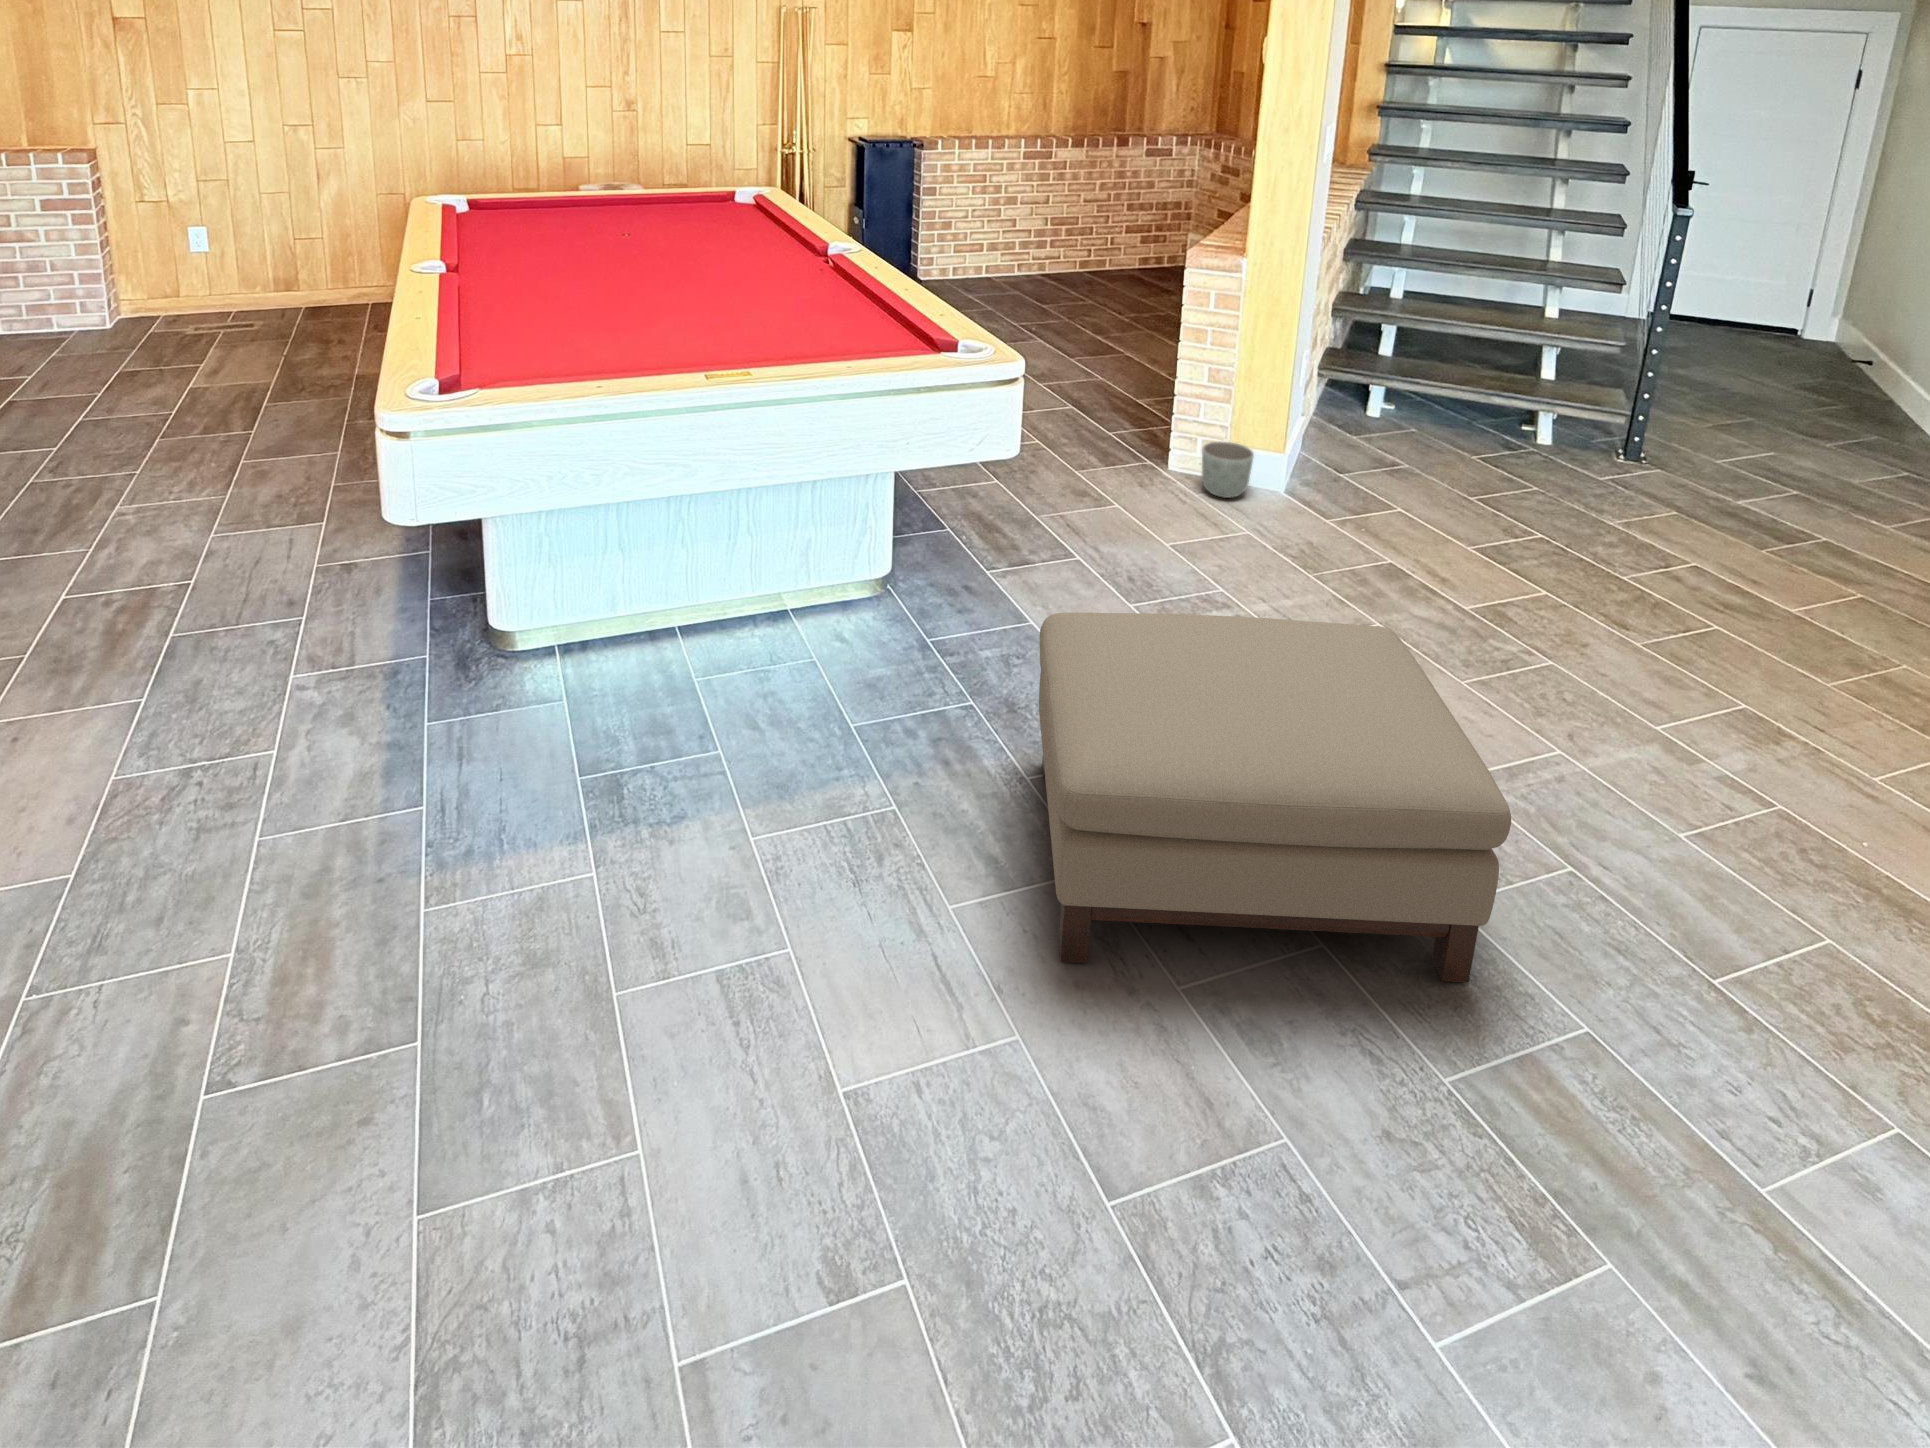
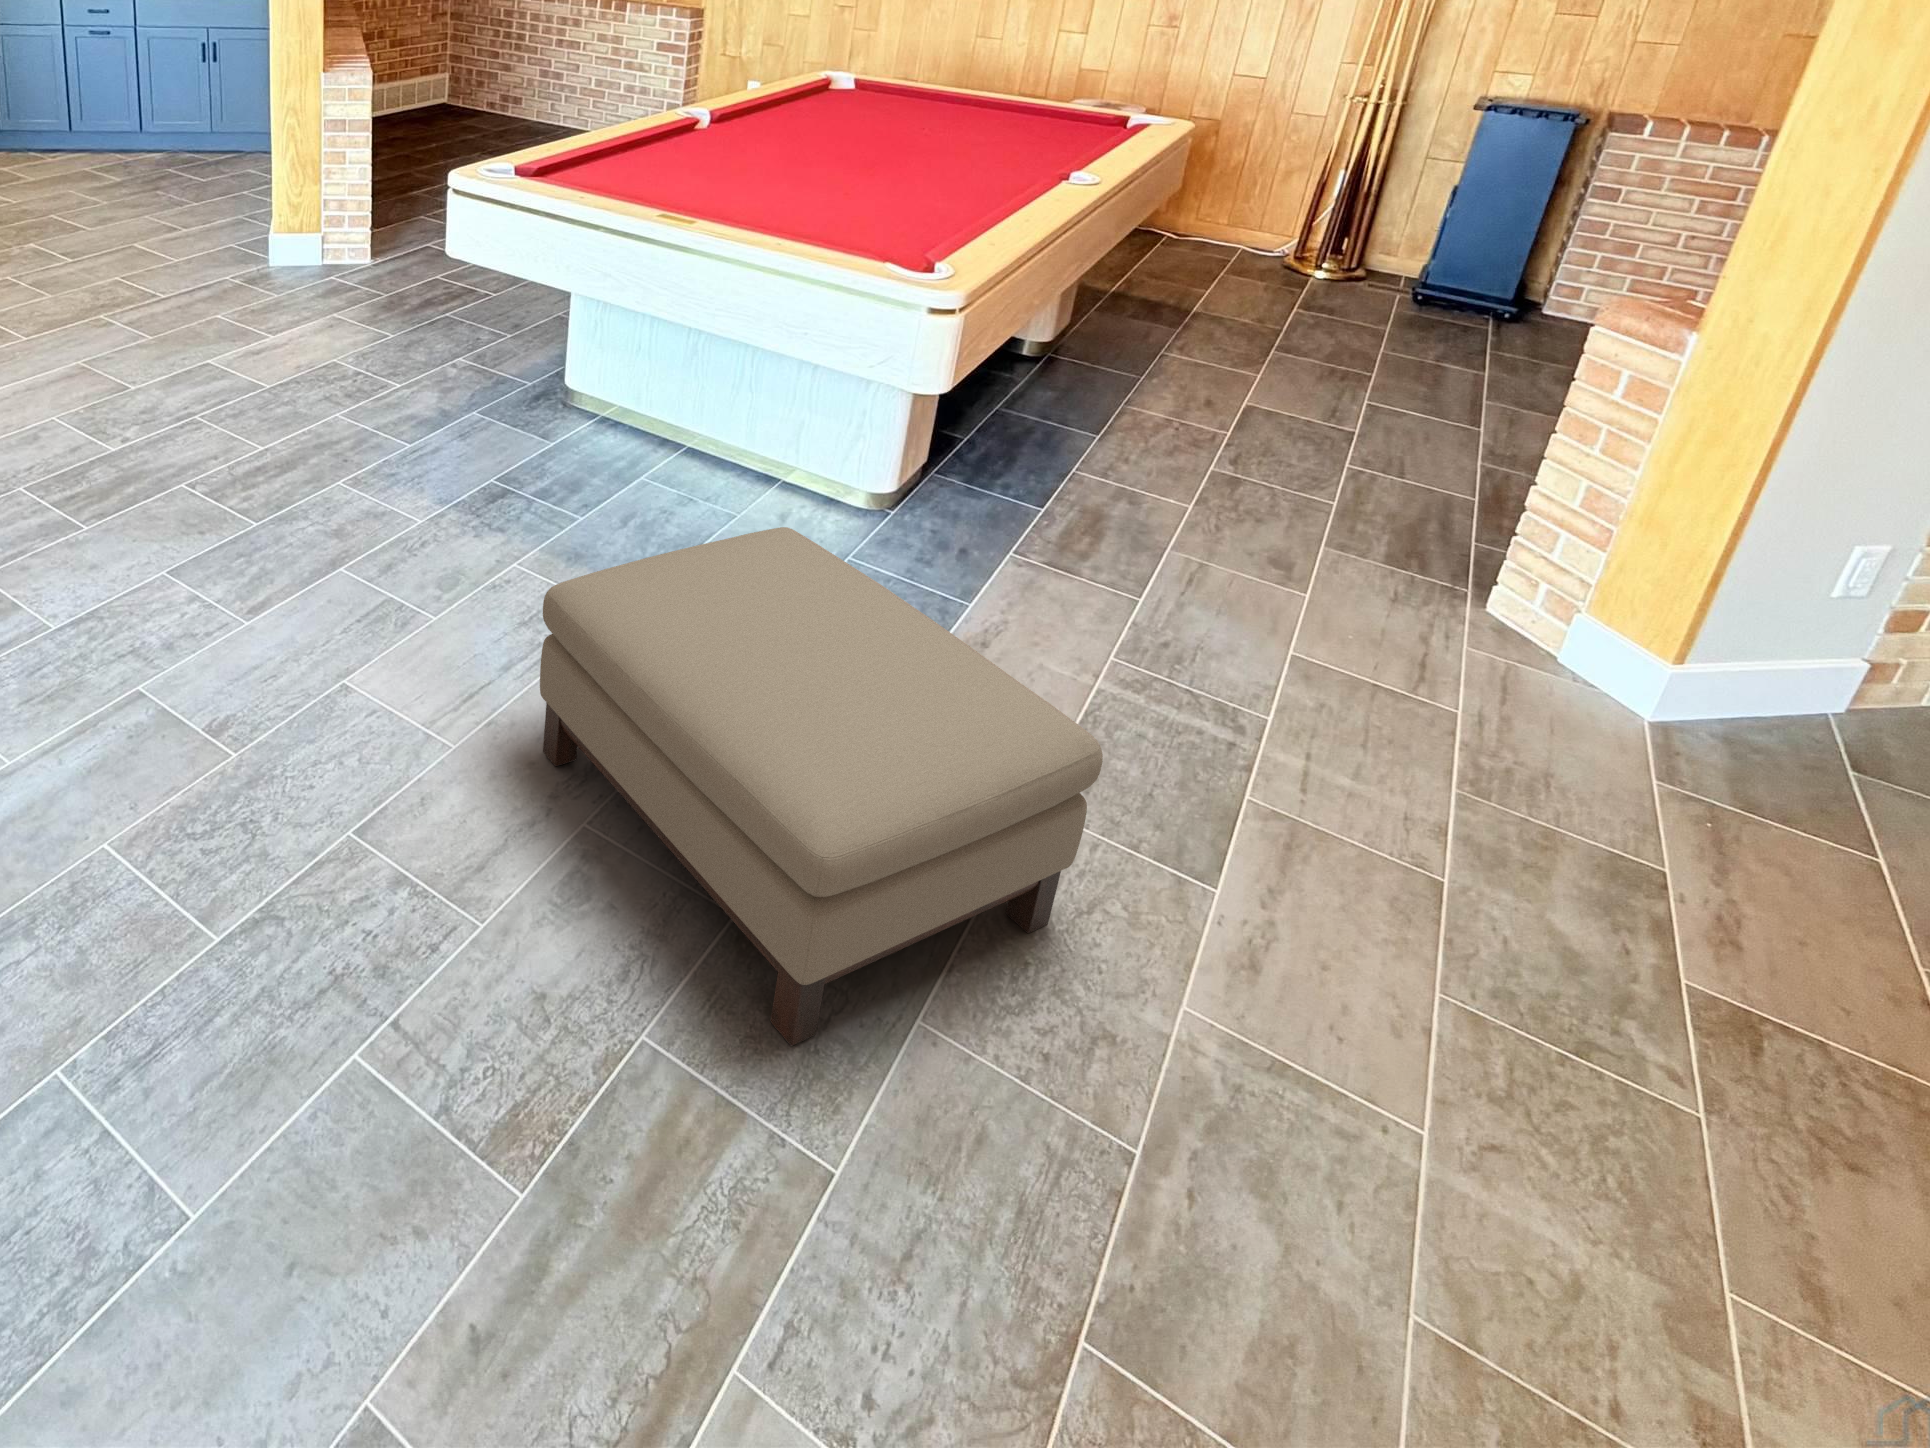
planter: present [1202,442,1254,498] -> none [1479,603,1591,699]

